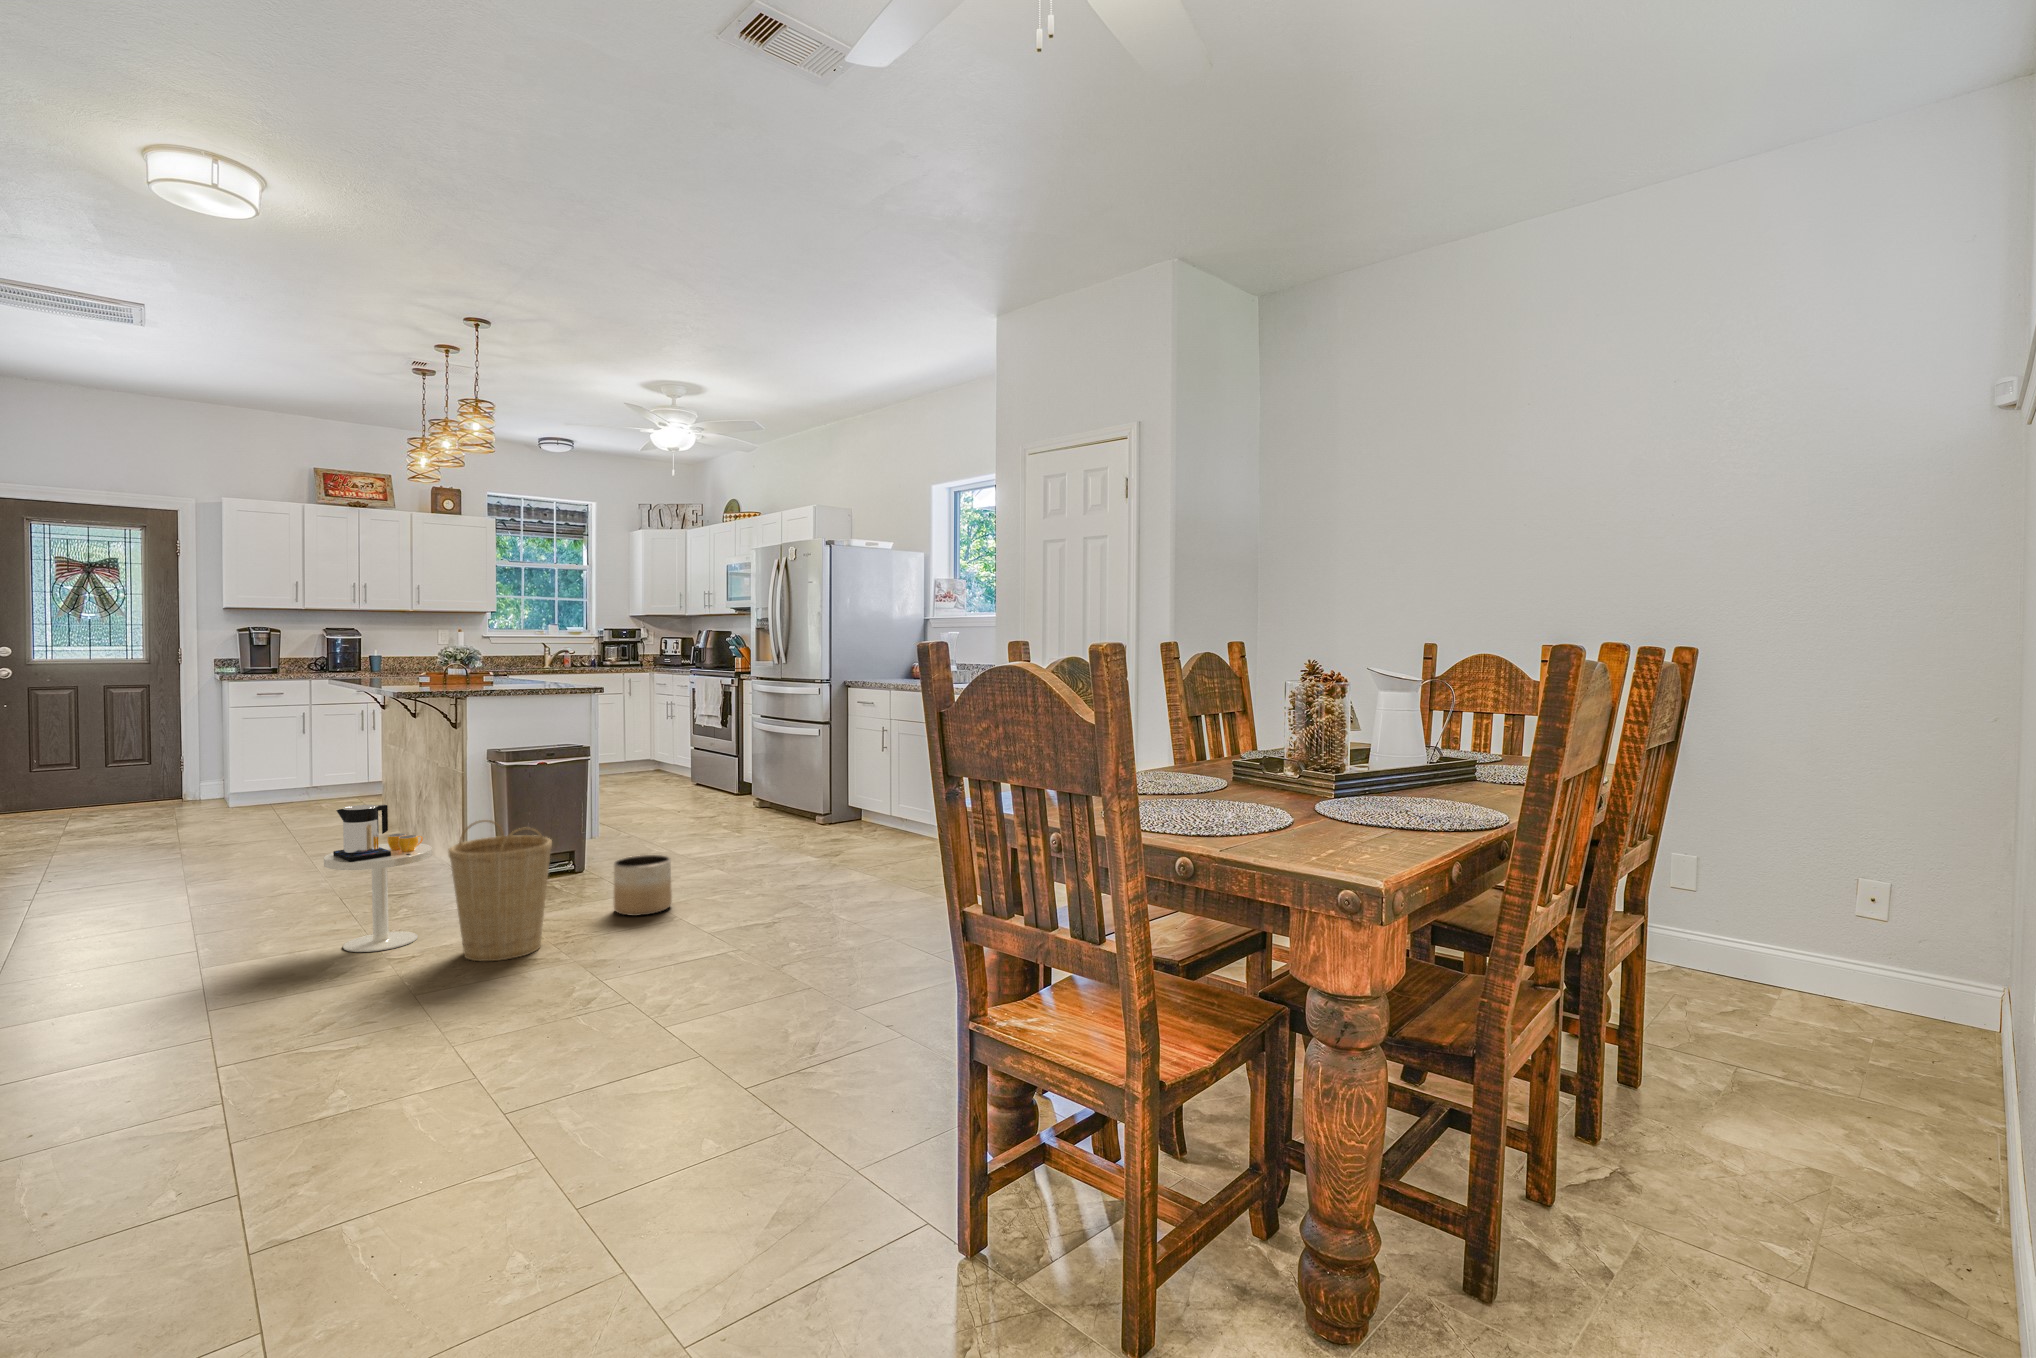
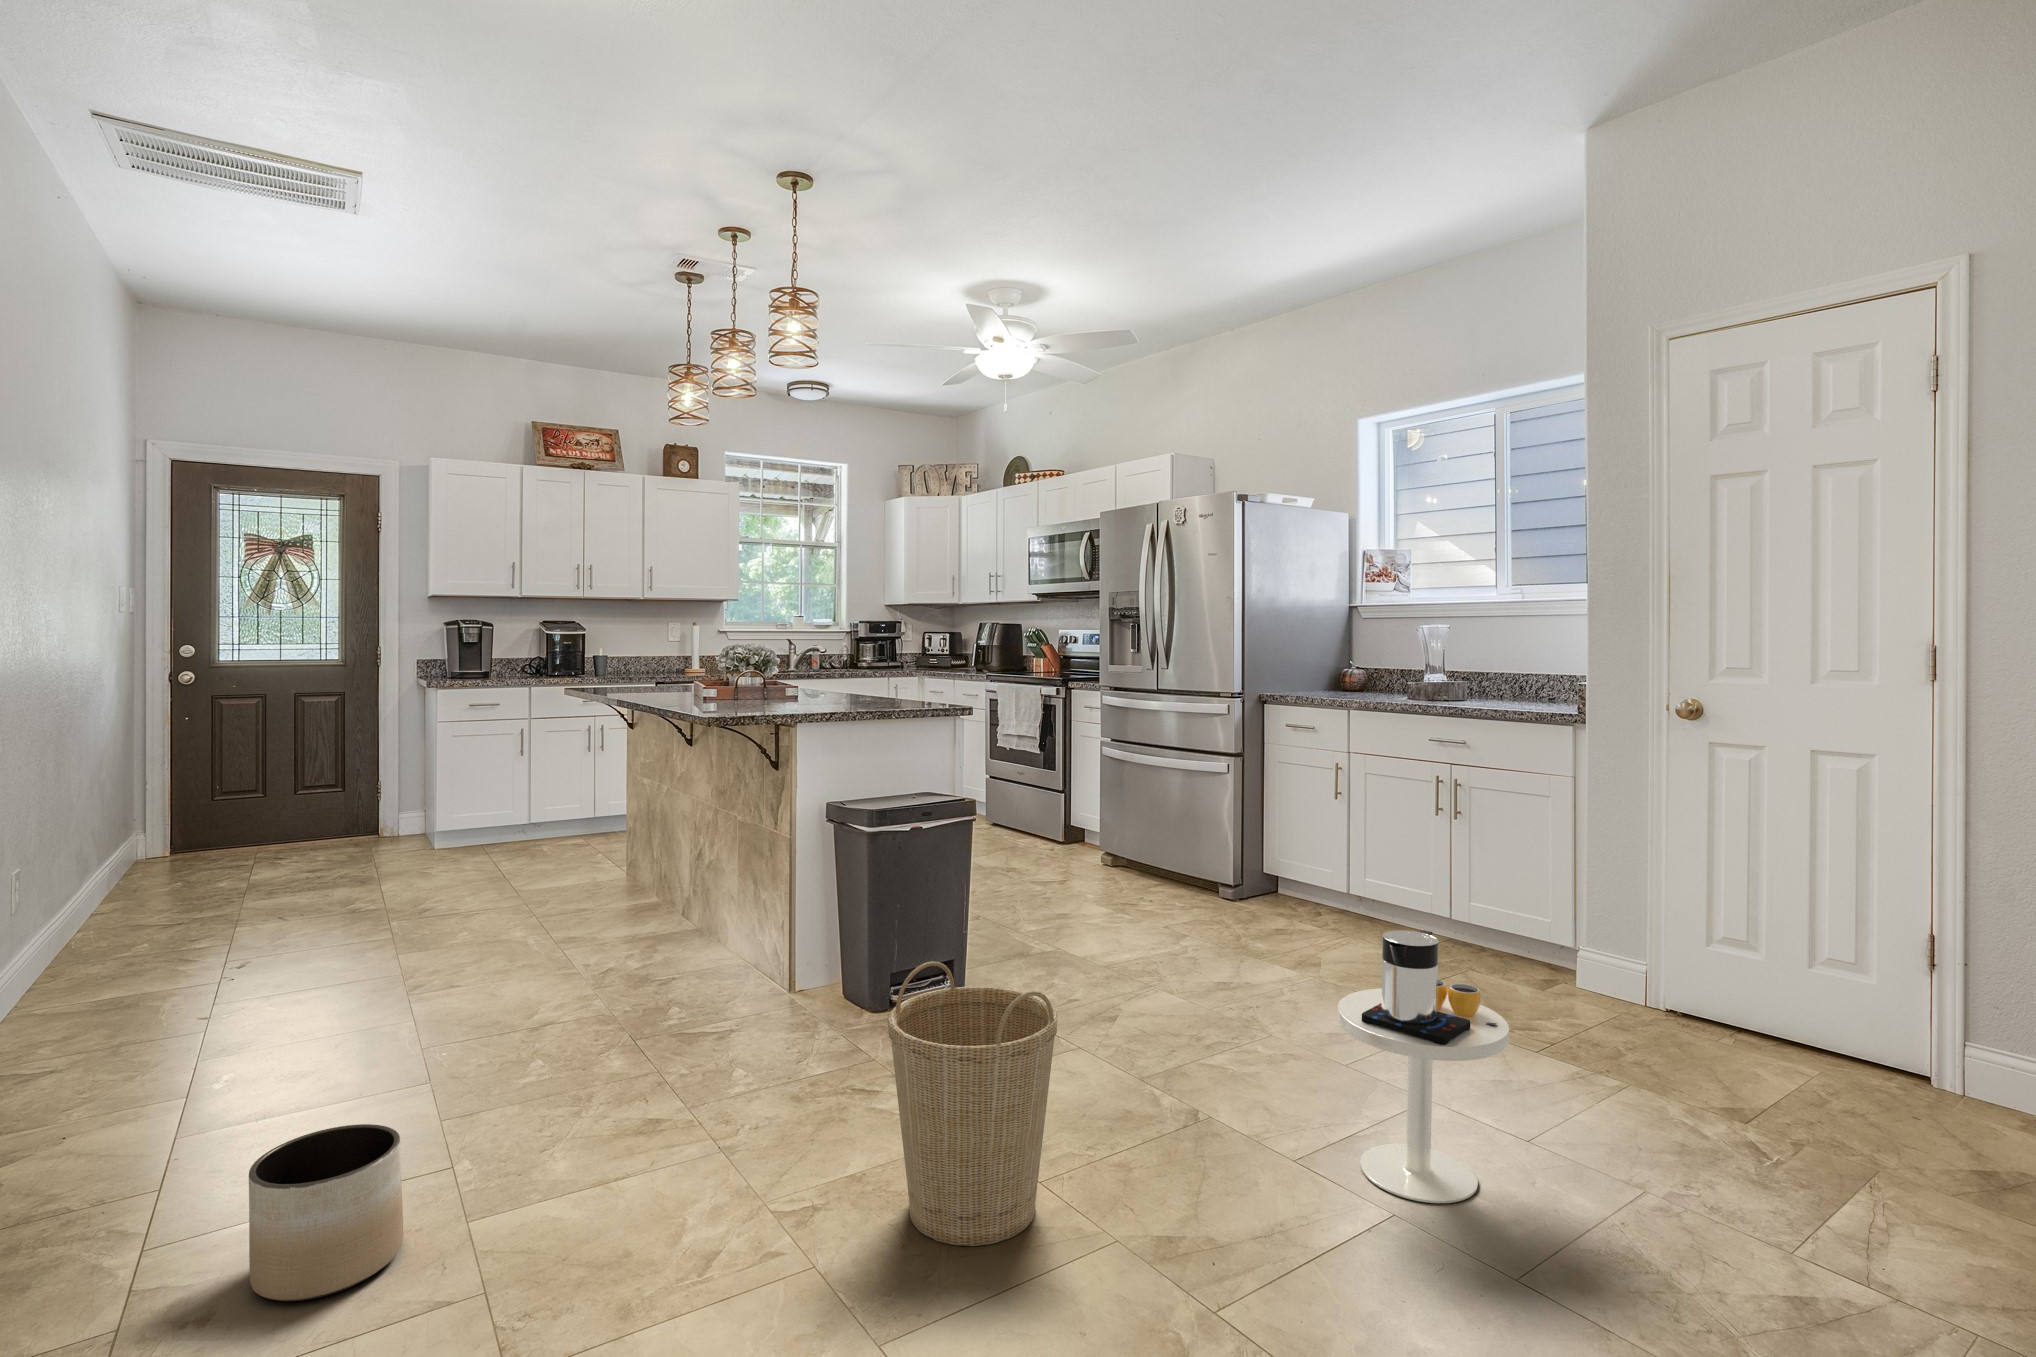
side table: present [324,805,432,952] -> present [1337,930,1509,1203]
planter: present [614,855,672,916] -> present [249,1124,403,1301]

